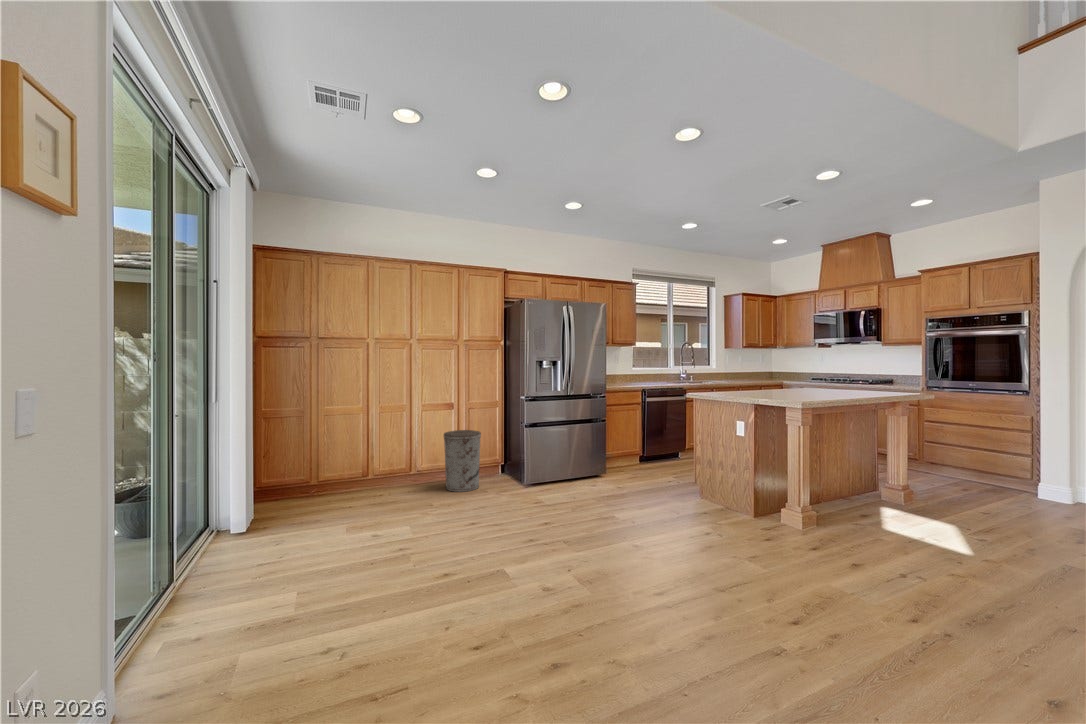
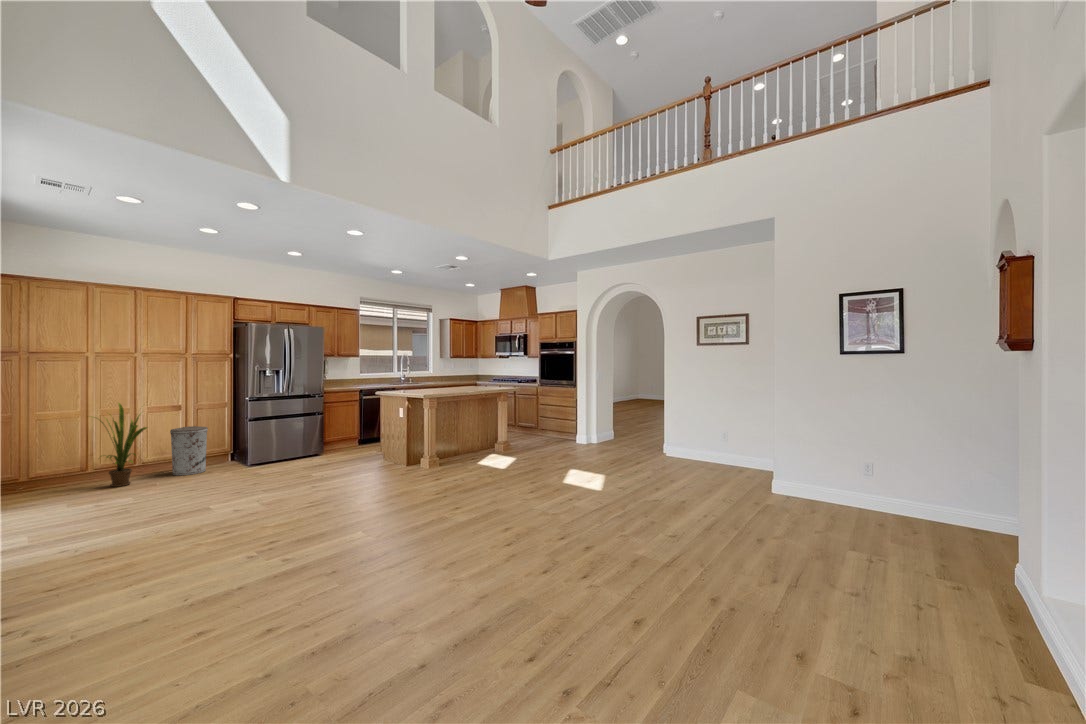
house plant: none [364,398,423,503] -> present [101,403,147,487]

